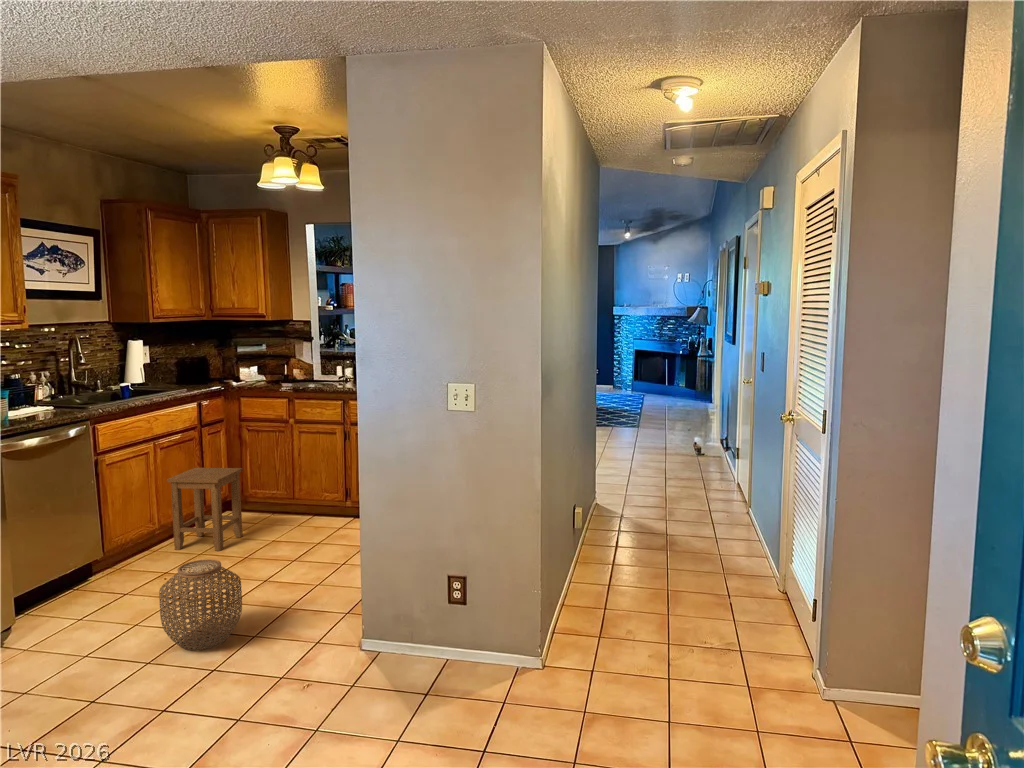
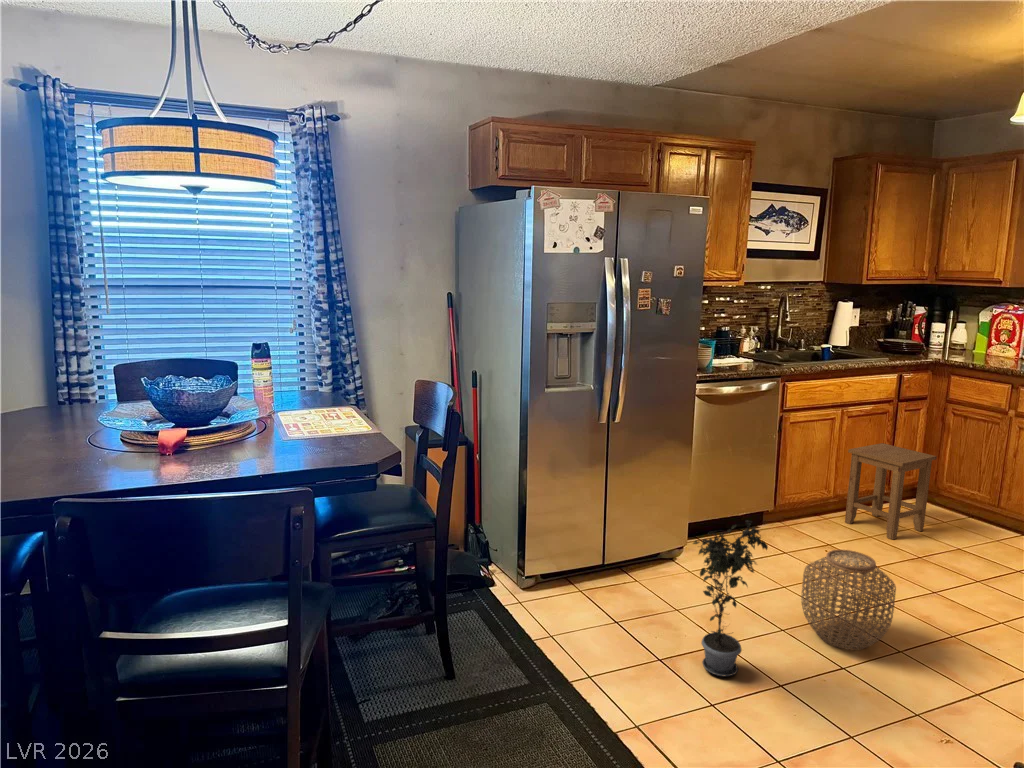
potted plant: none [51,554,130,724] -> present [693,520,768,676]

